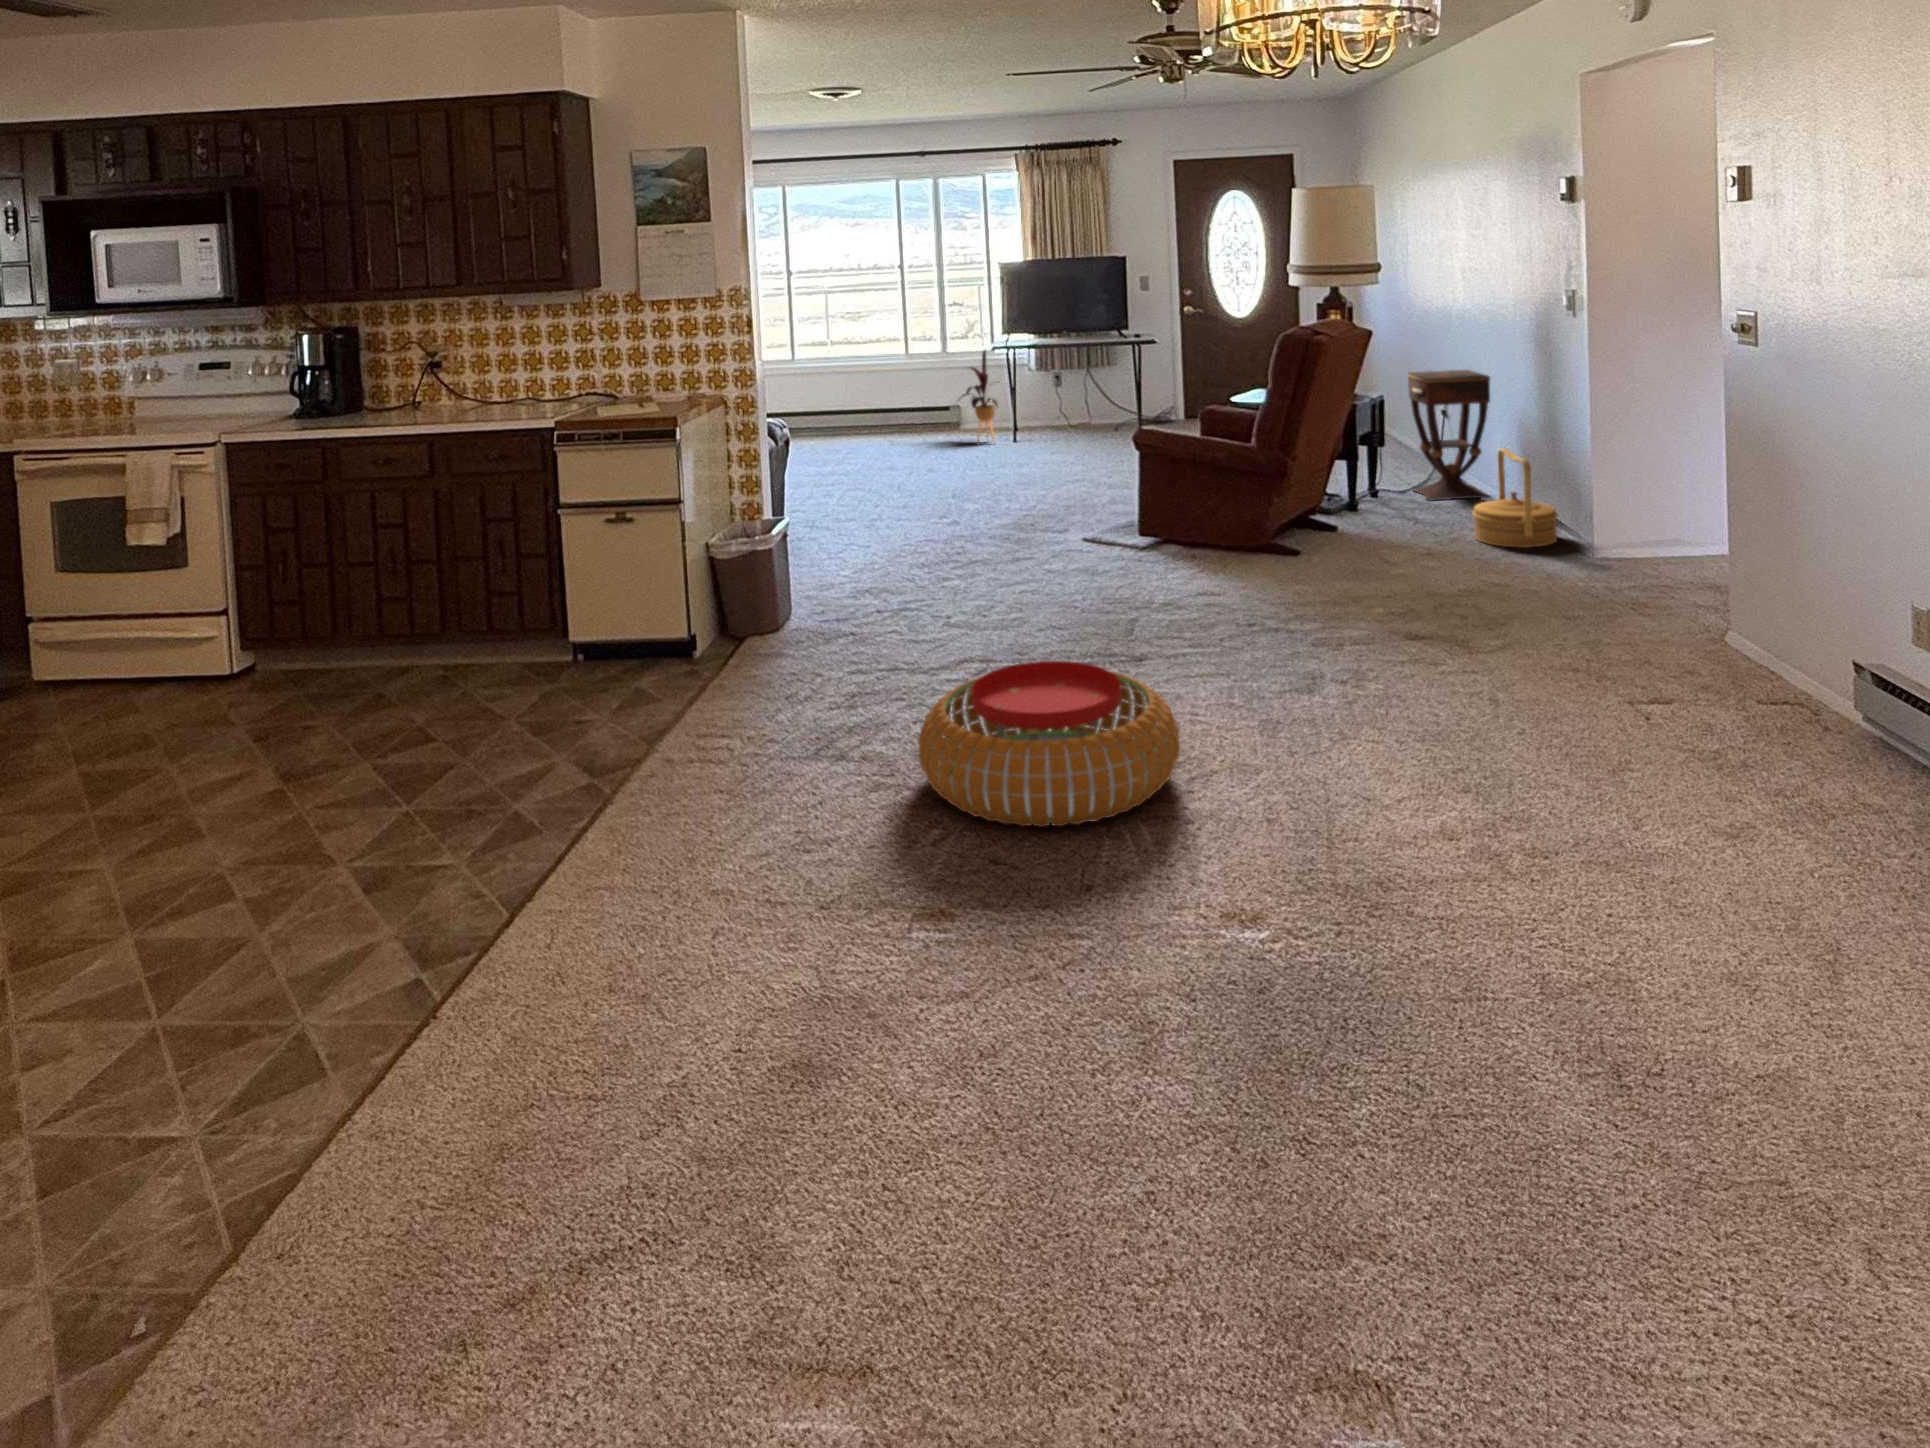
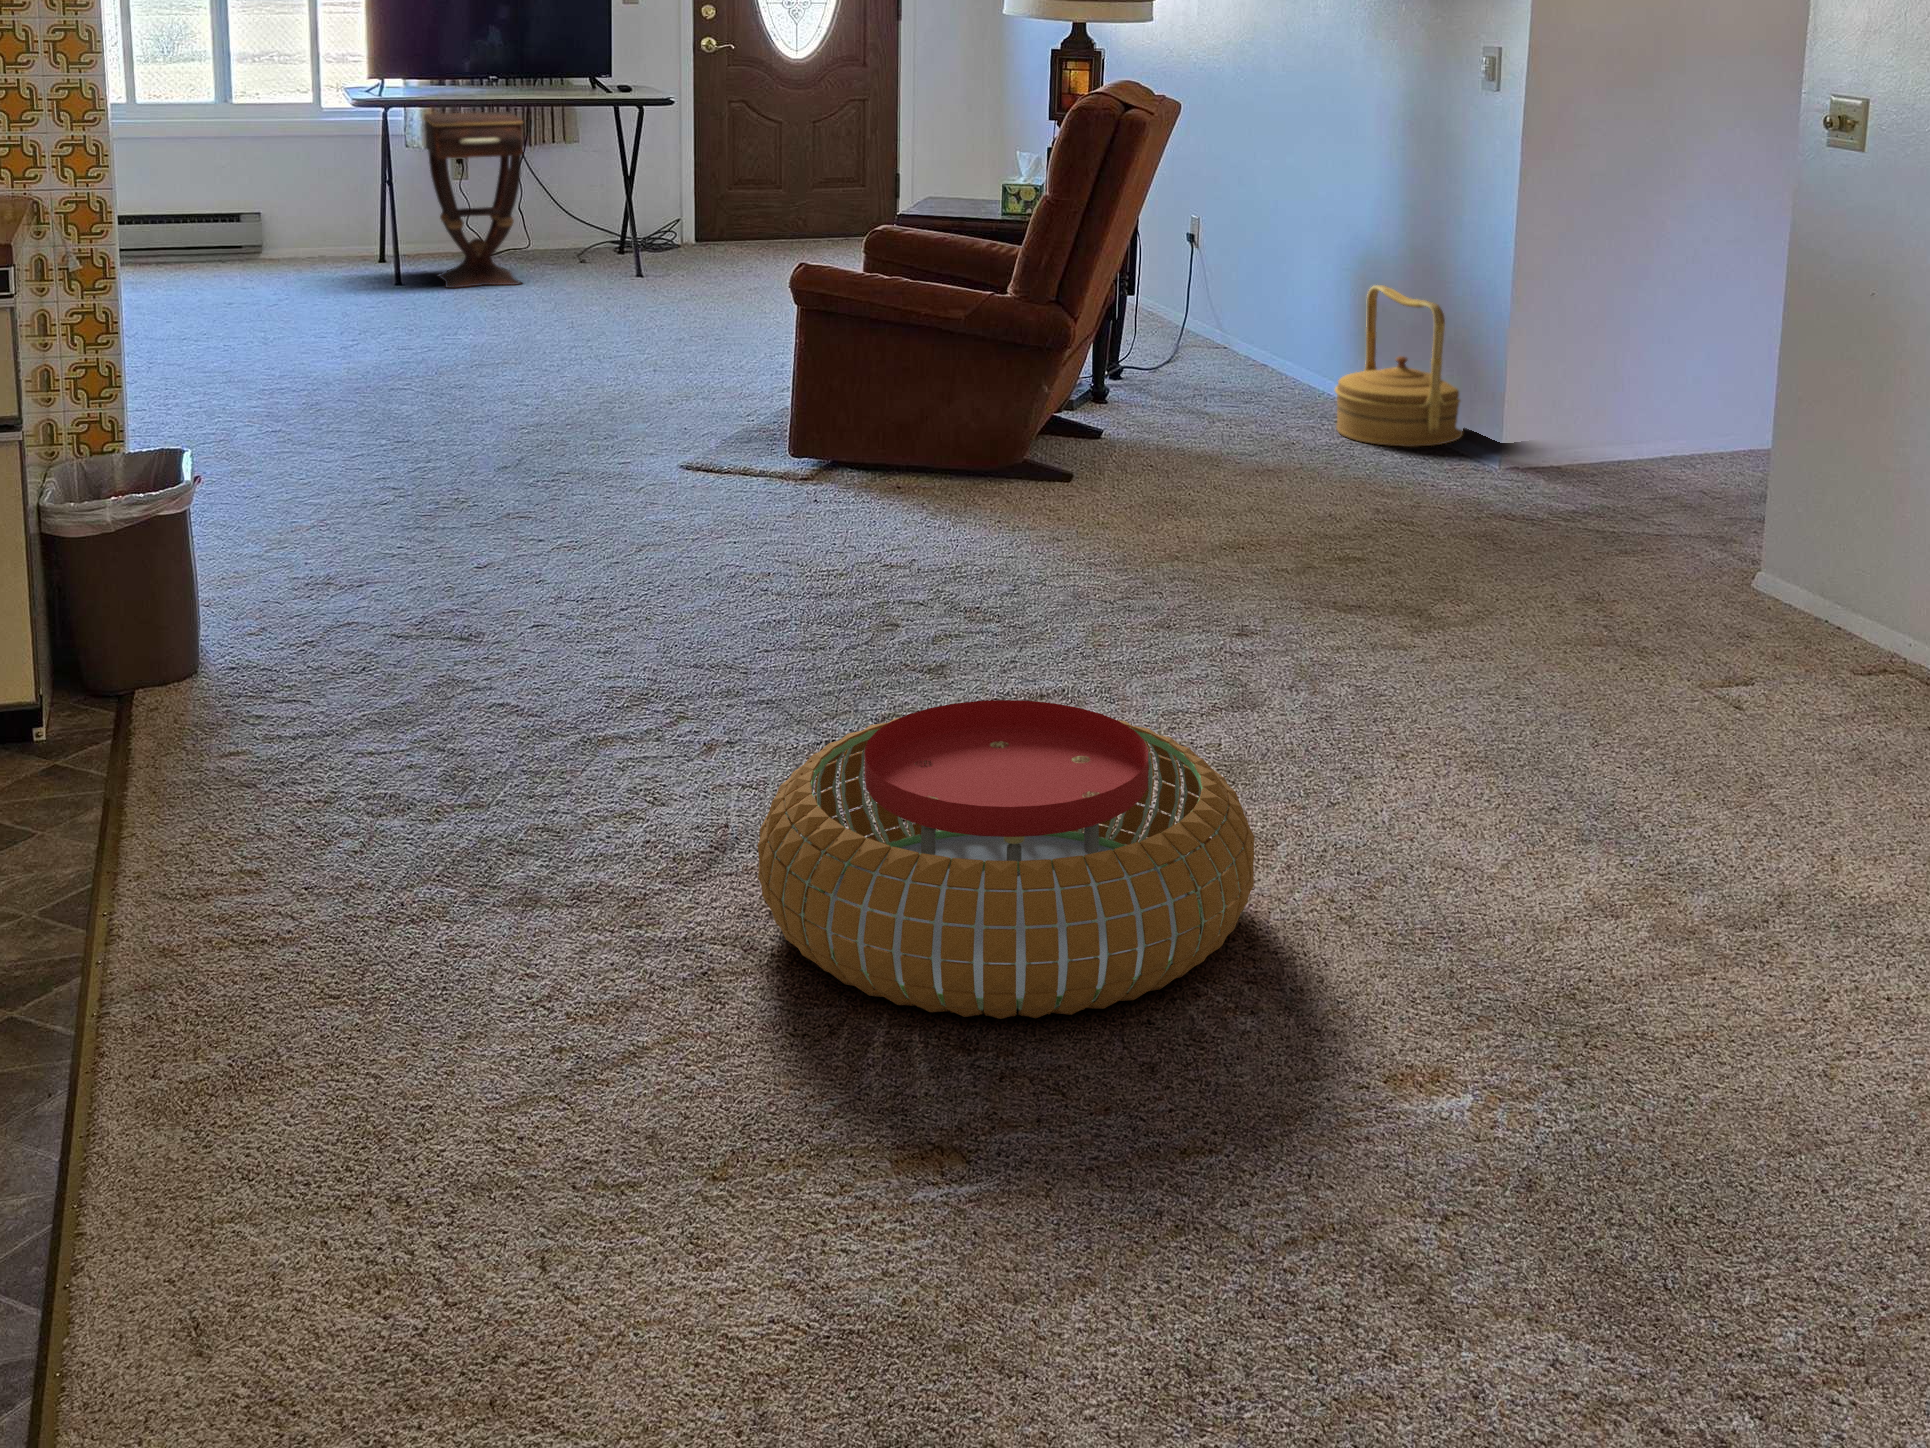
house plant: present [962,350,997,442] -> none [269,106,365,290]
side table: present [1408,370,1491,501] -> present [424,112,523,288]

